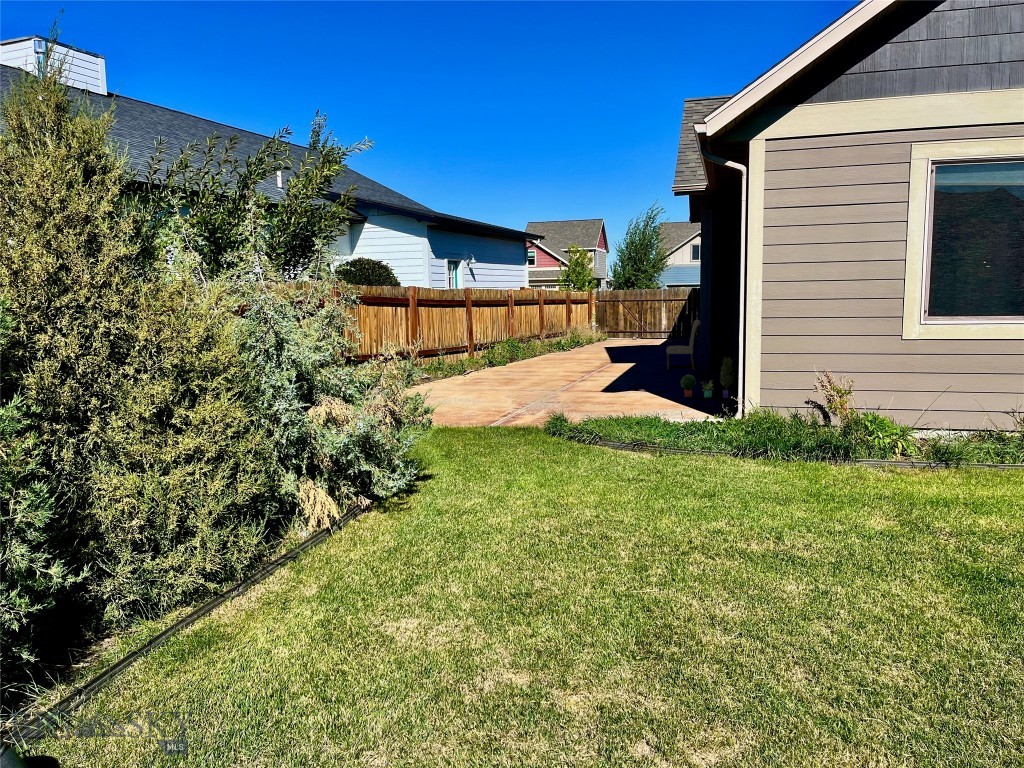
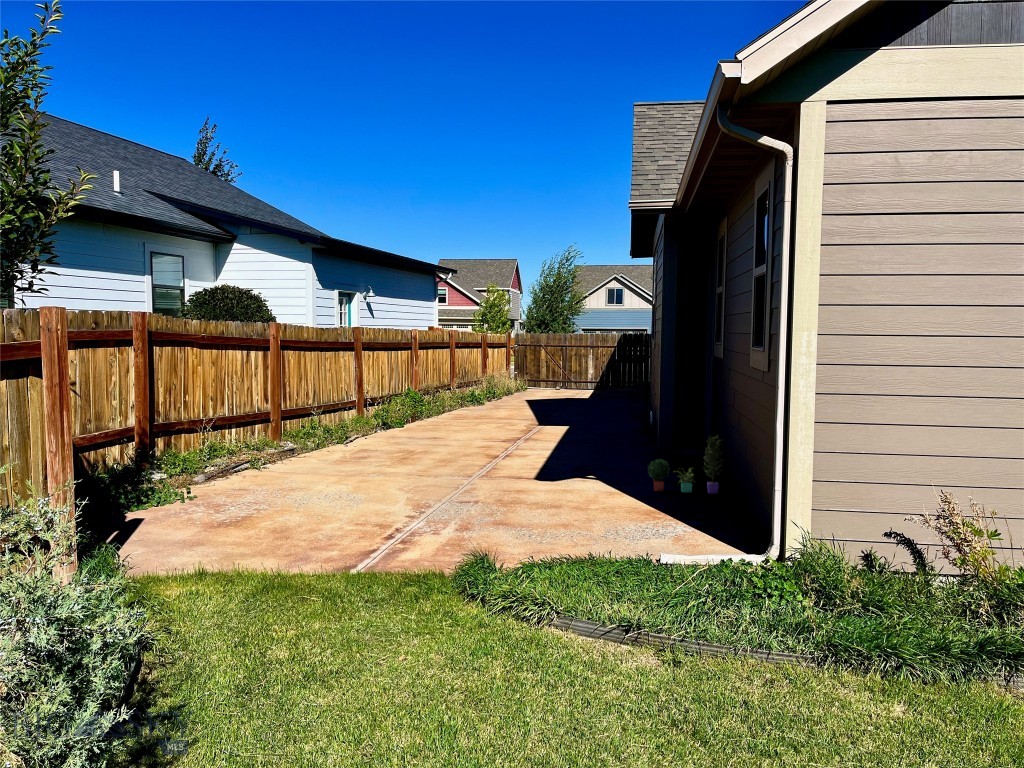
chair: present [666,320,701,369] -> none [610,375,653,438]

